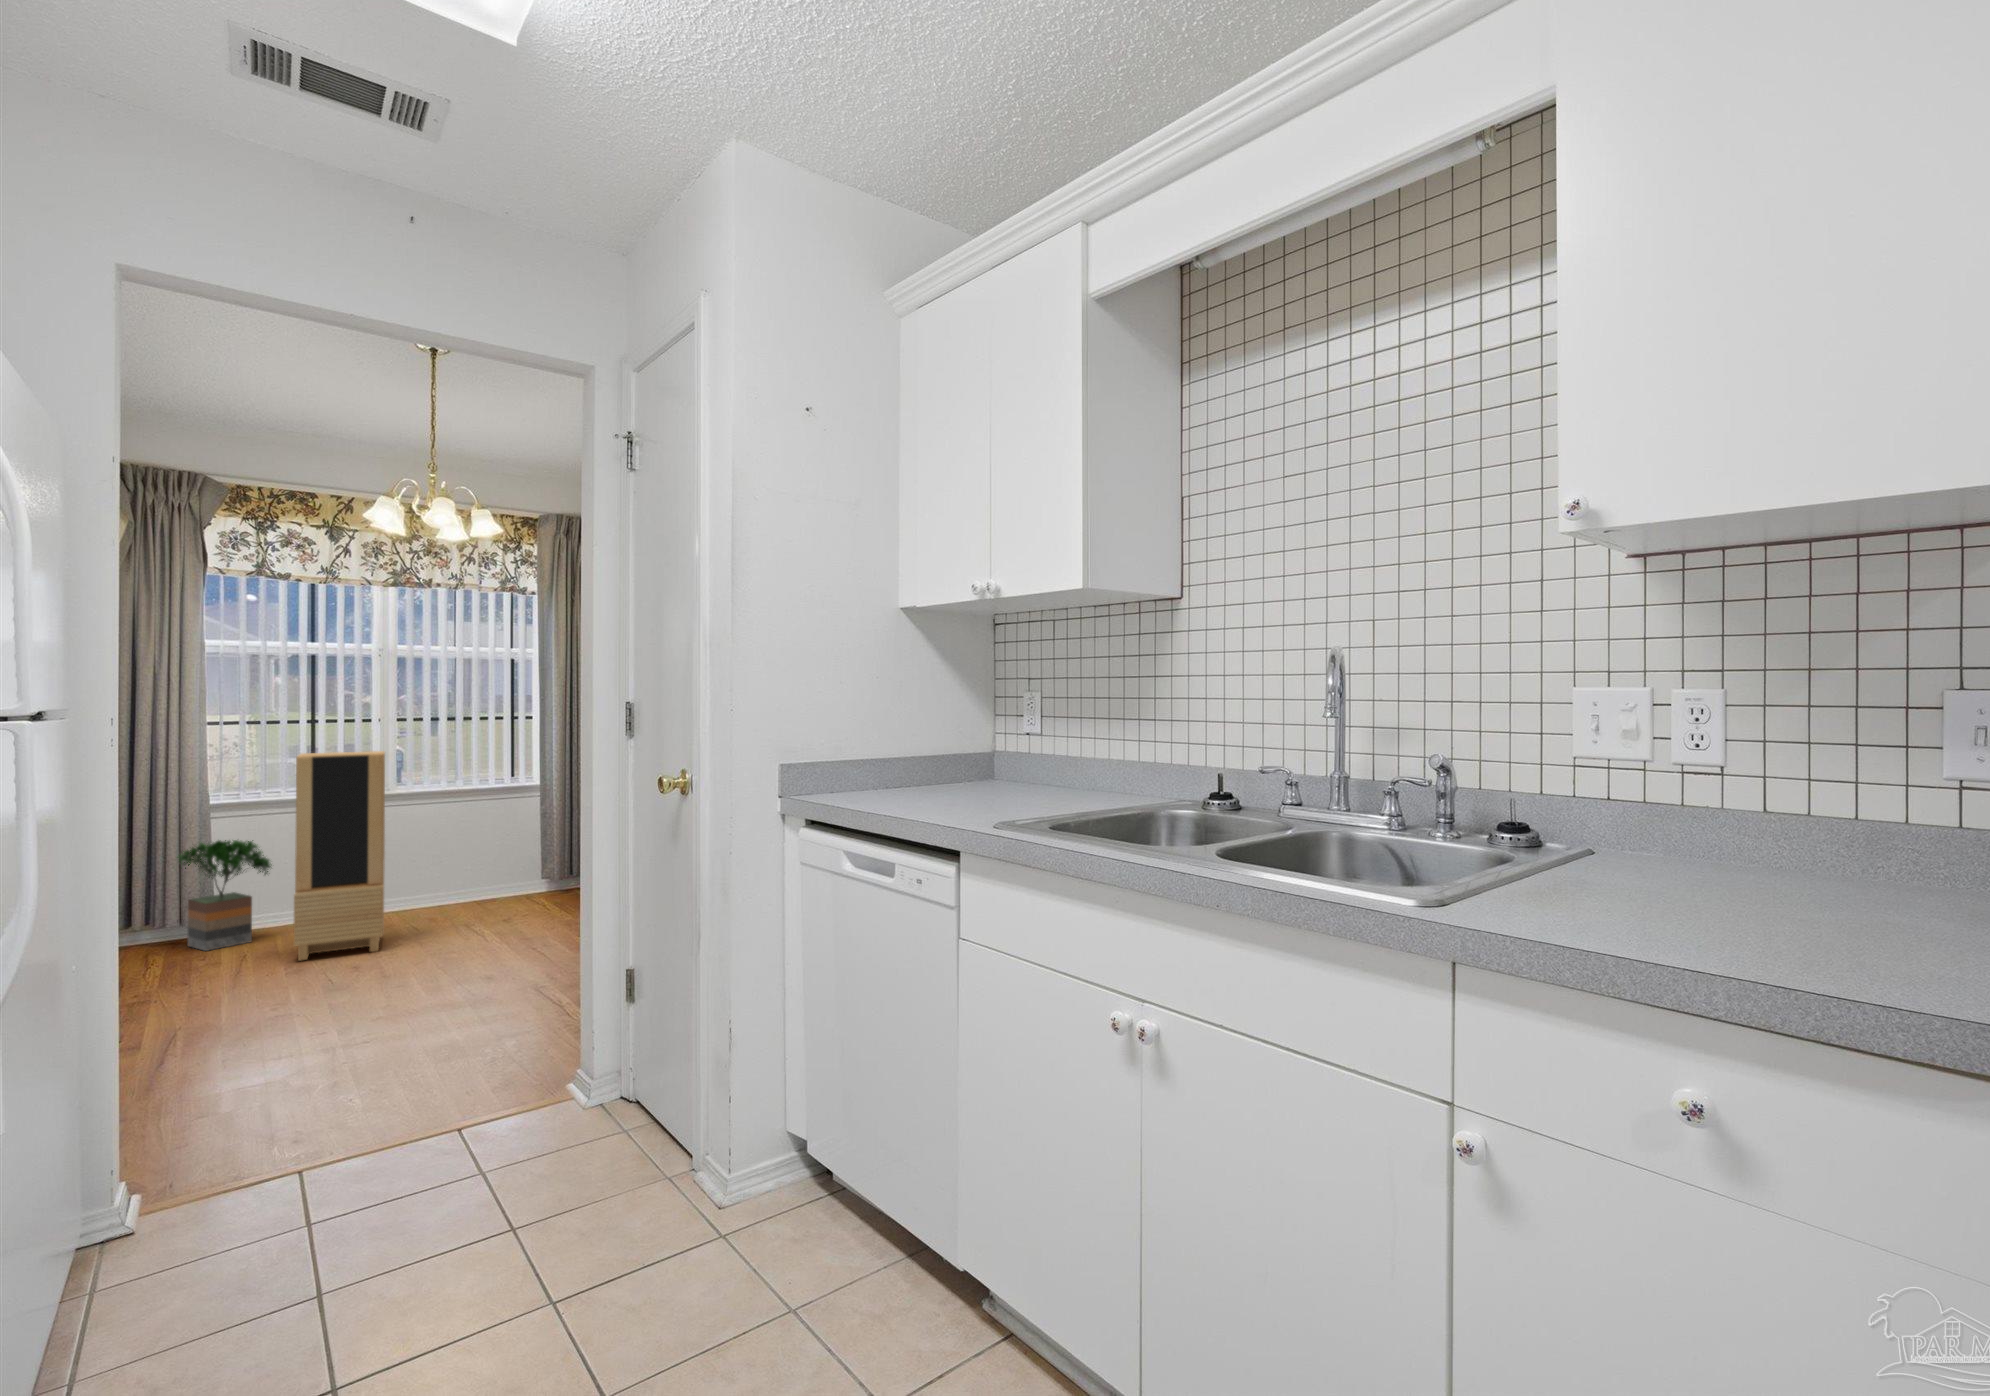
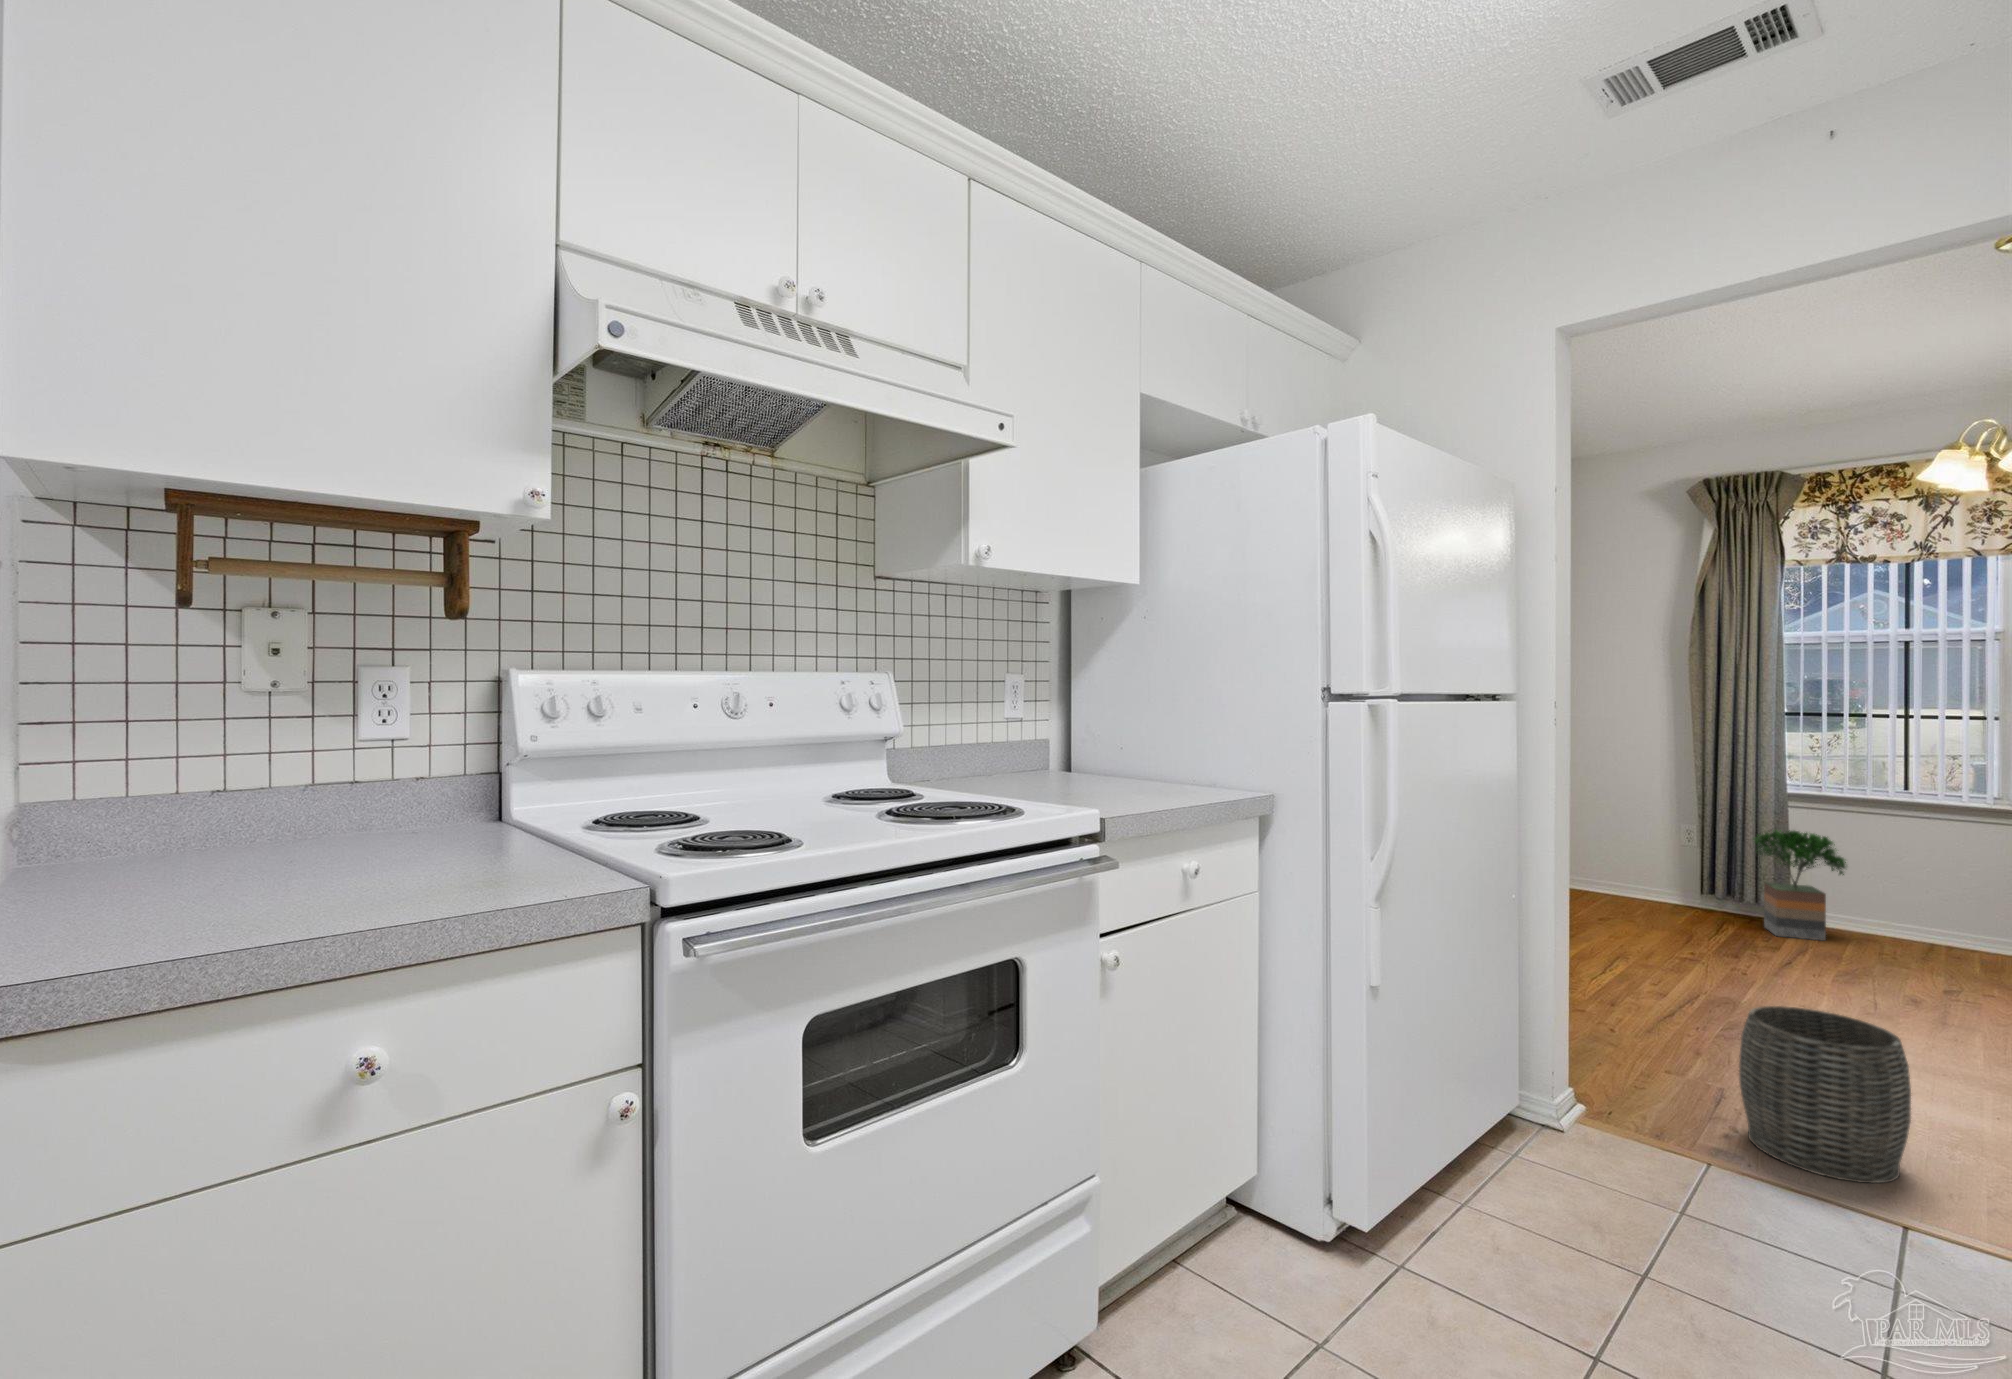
storage cabinet: present [293,751,385,960] -> none [1853,750,1981,993]
woven basket: none [303,986,442,1139] -> present [1739,1006,1911,1183]

